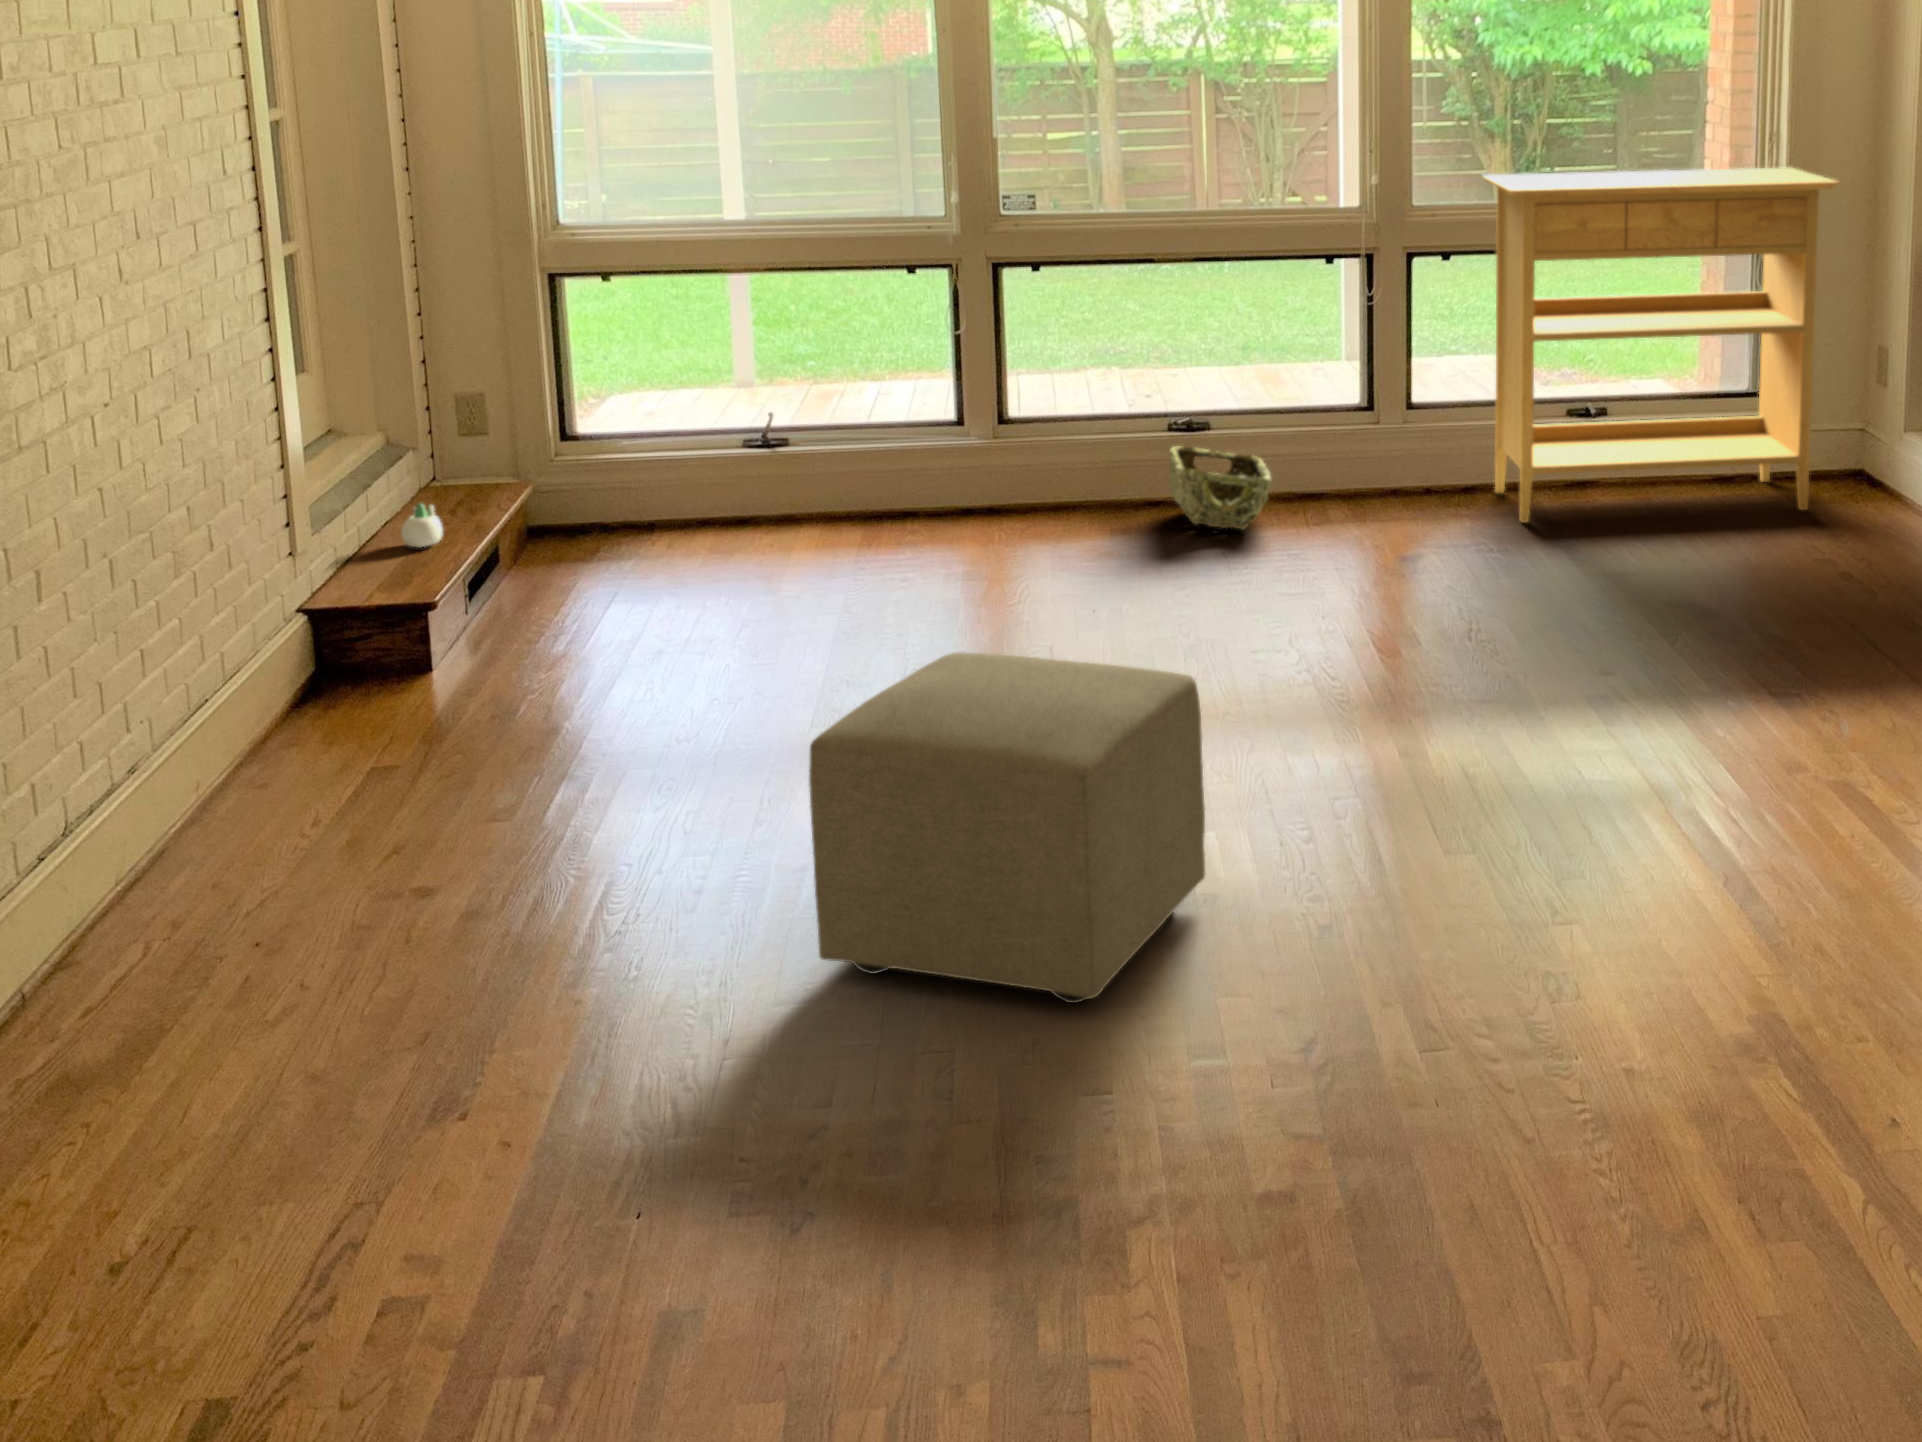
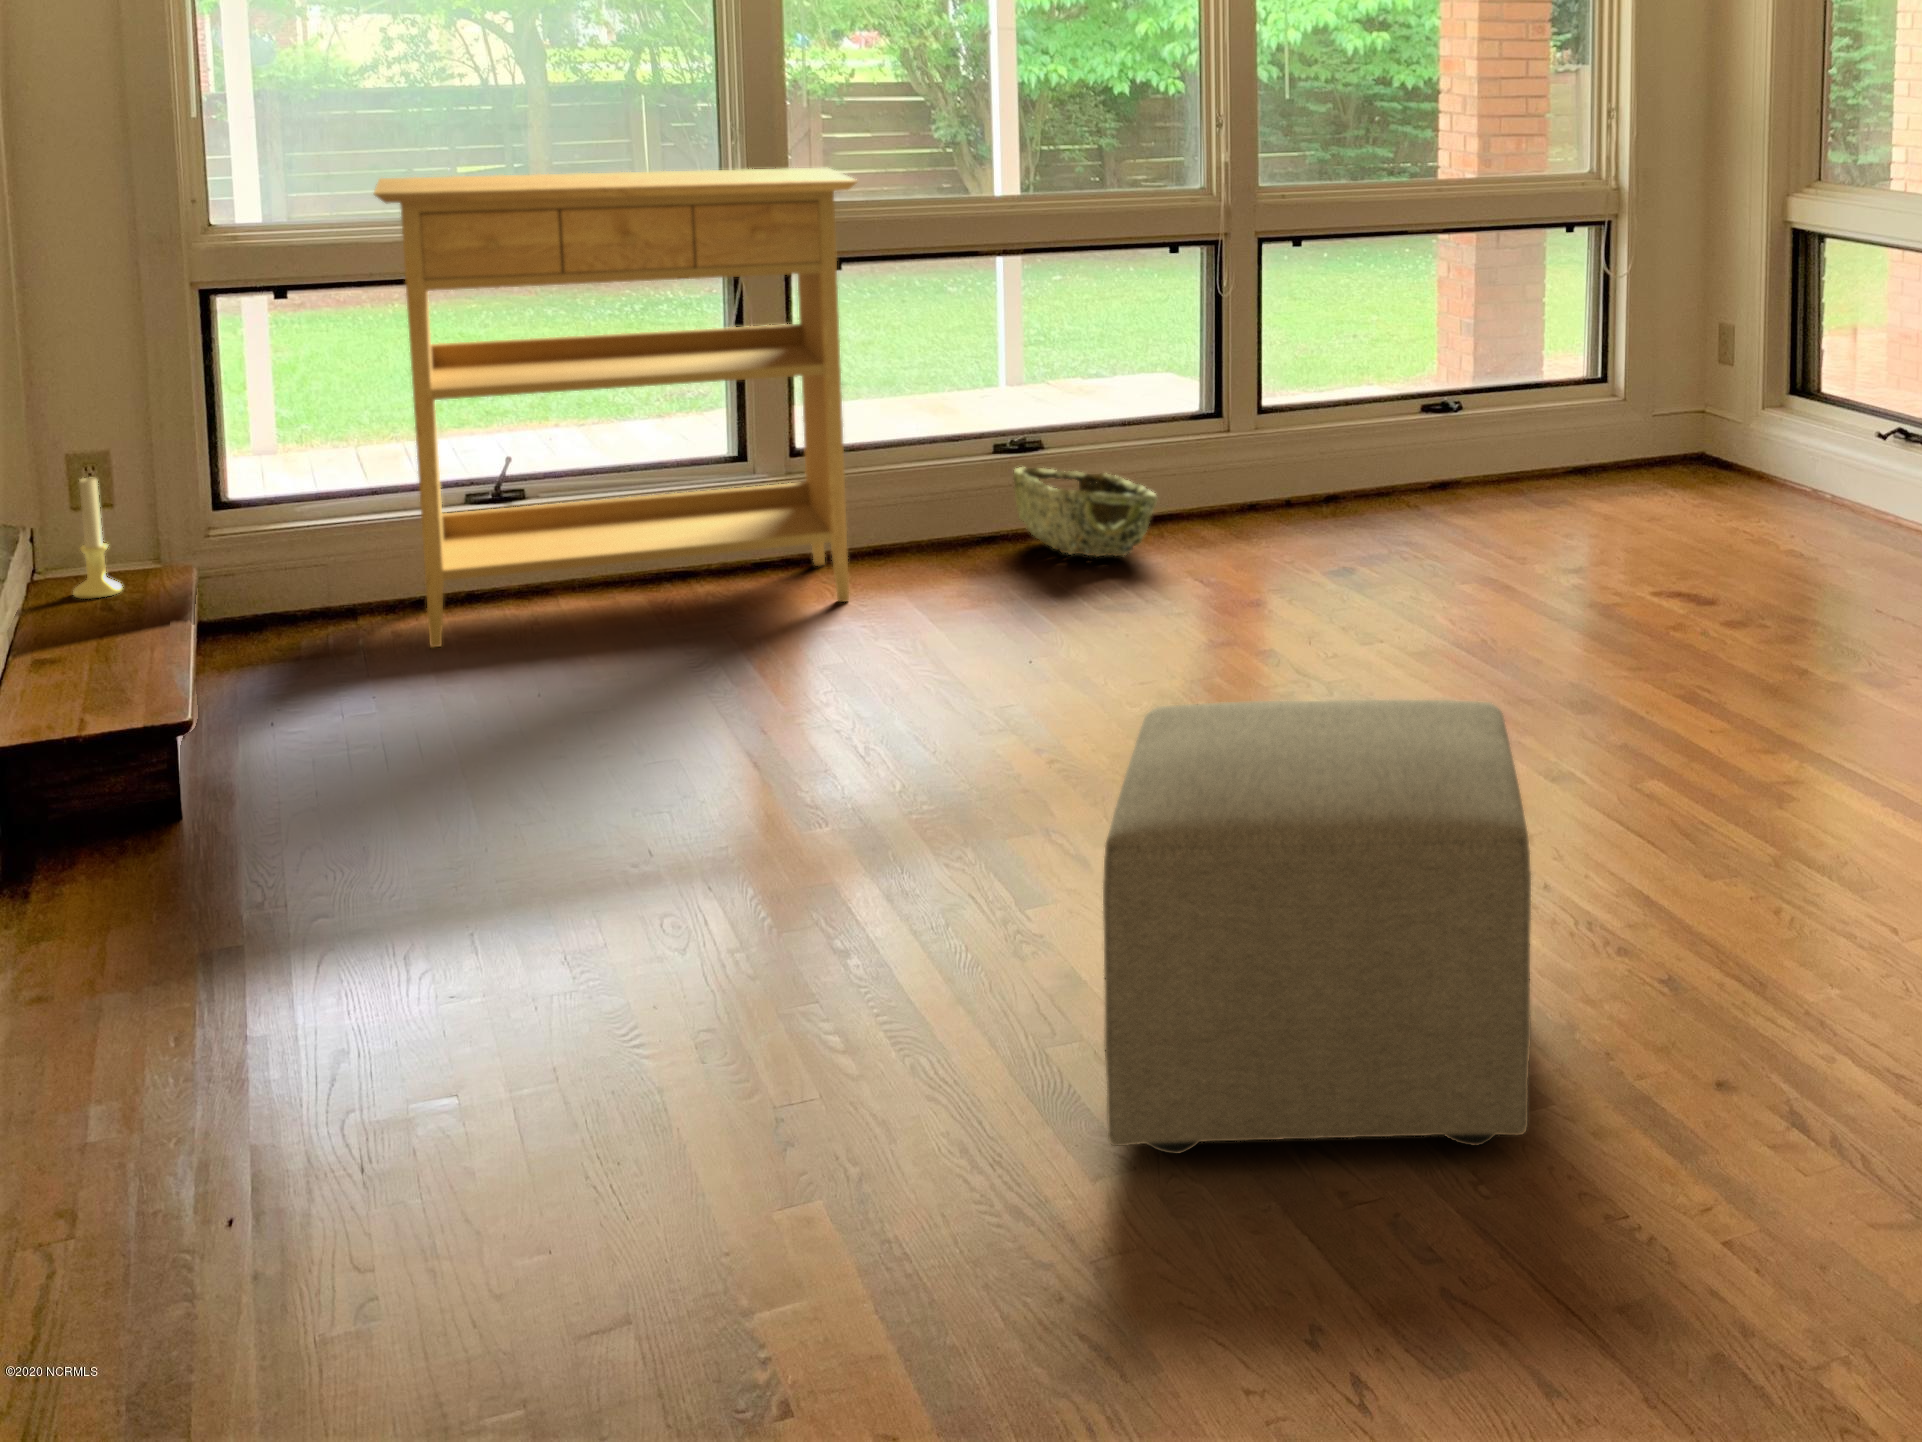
console table: present [1483,167,1839,523] -> present [374,168,857,647]
candle holder: none [453,413,485,503] -> present [73,477,122,599]
succulent planter: present [401,503,443,547] -> none [49,597,113,660]

